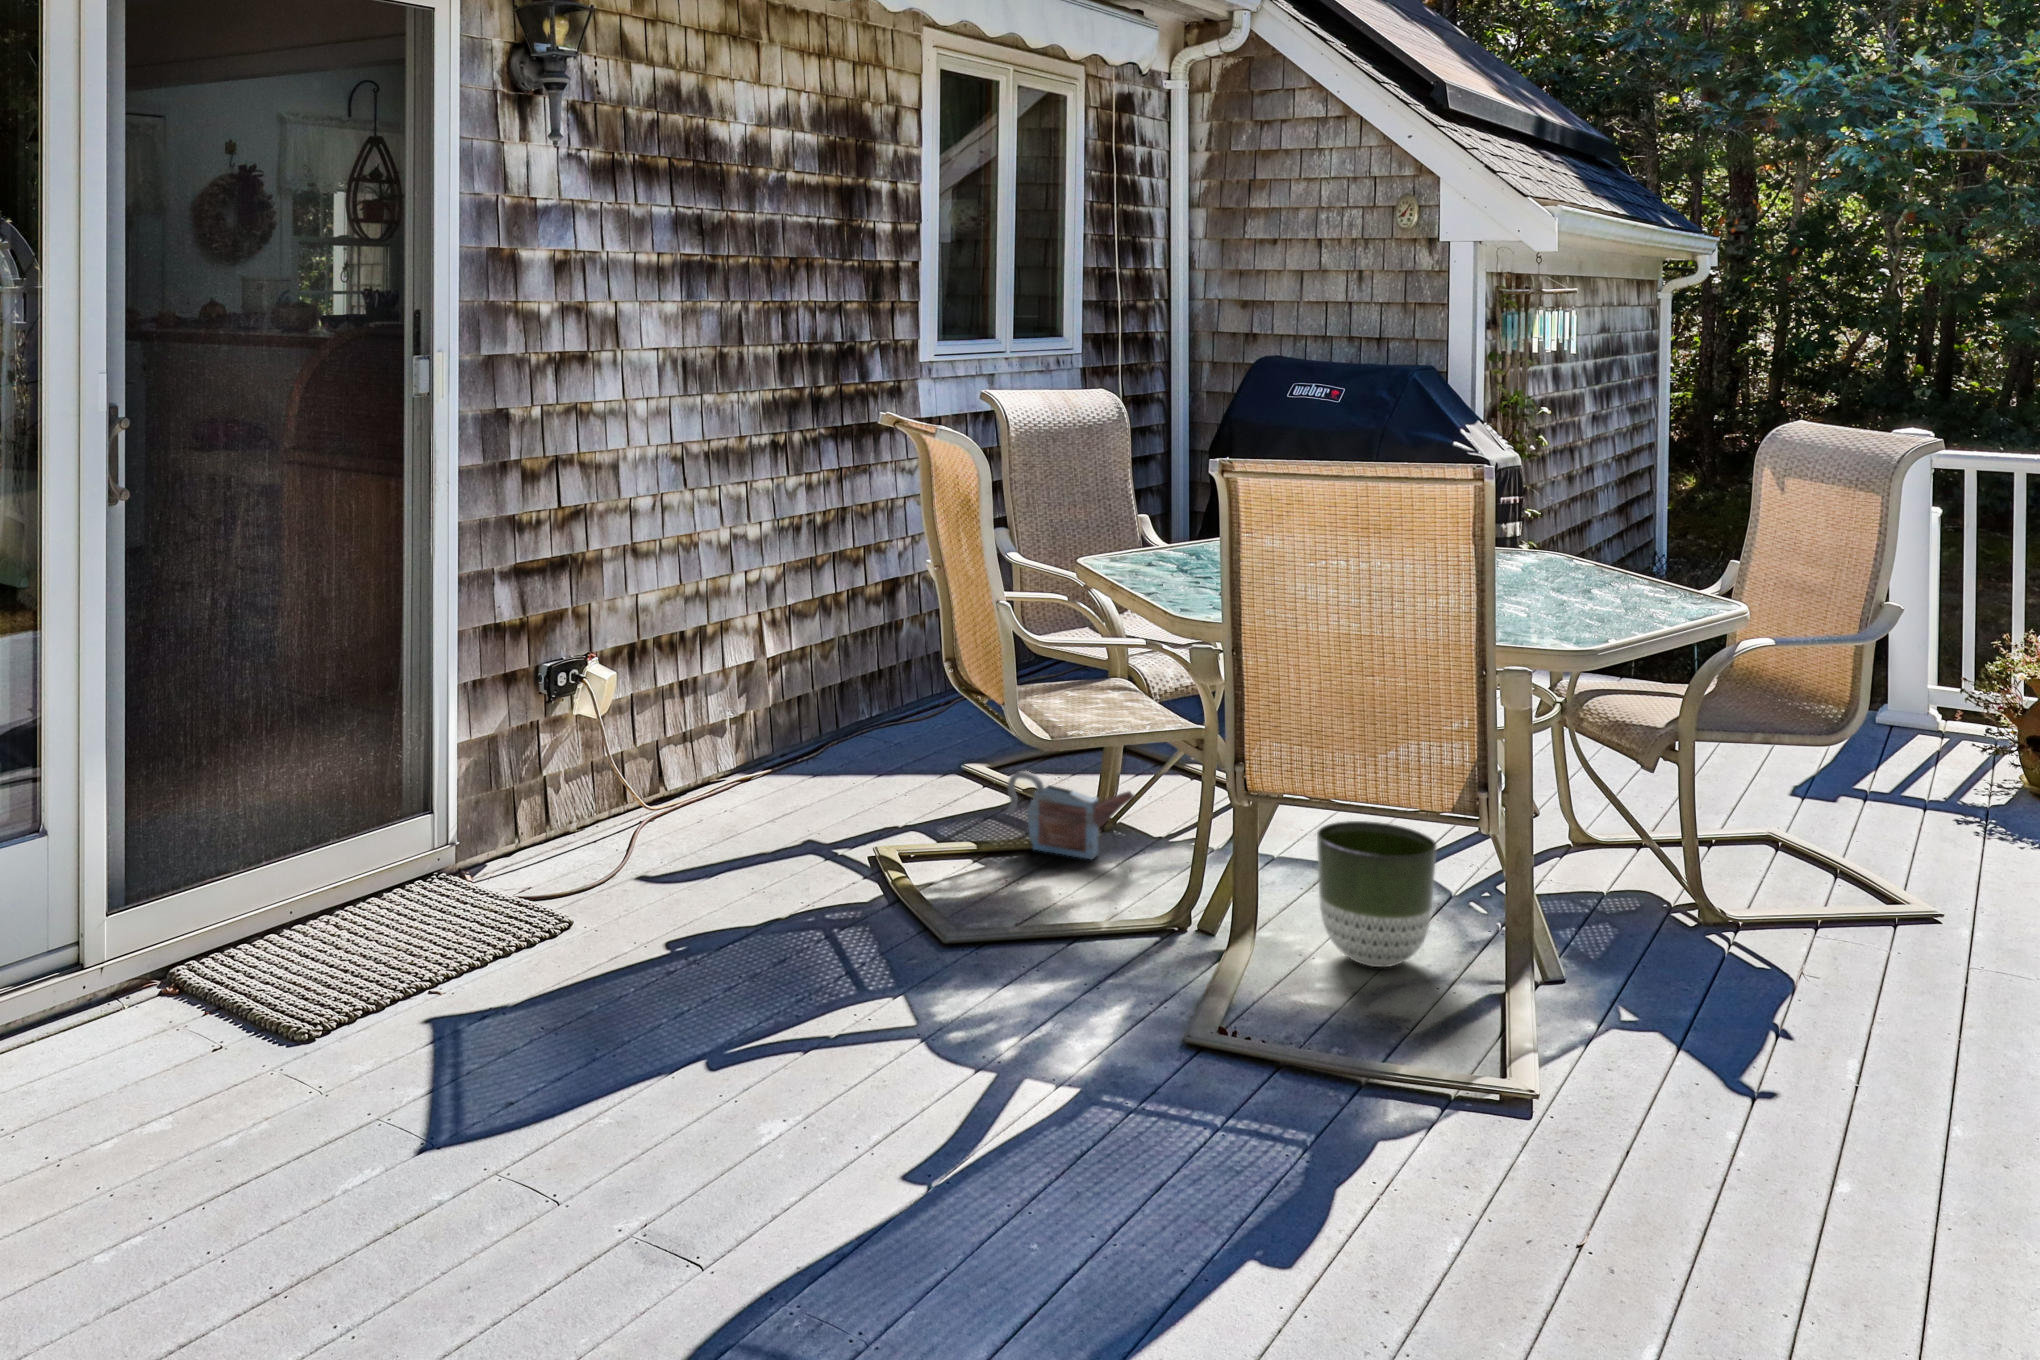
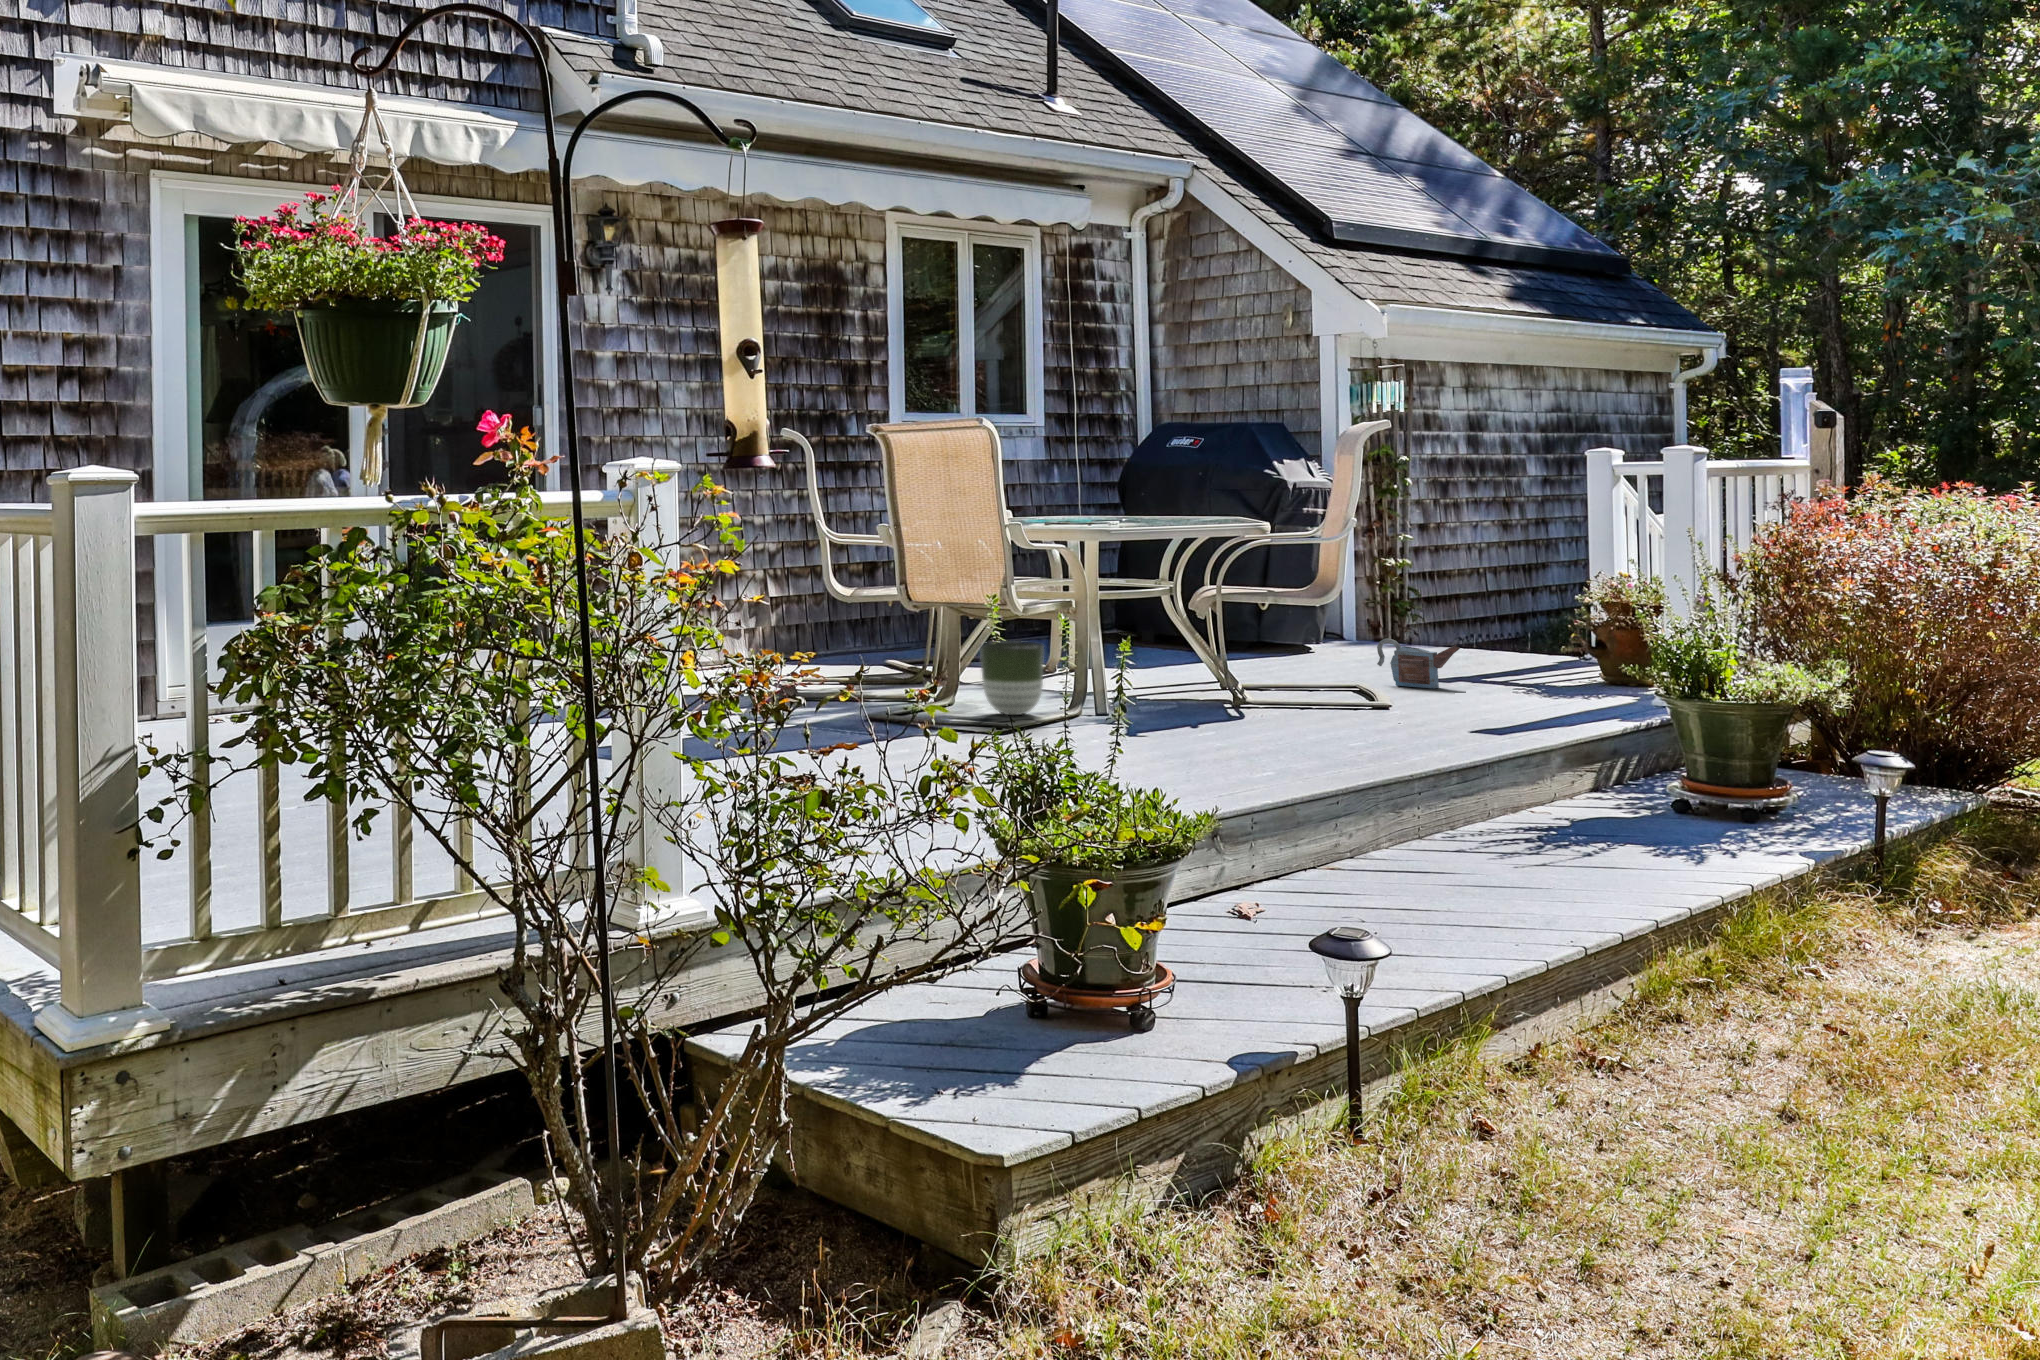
watering can: present [1007,771,1135,859] -> present [1377,639,1460,689]

